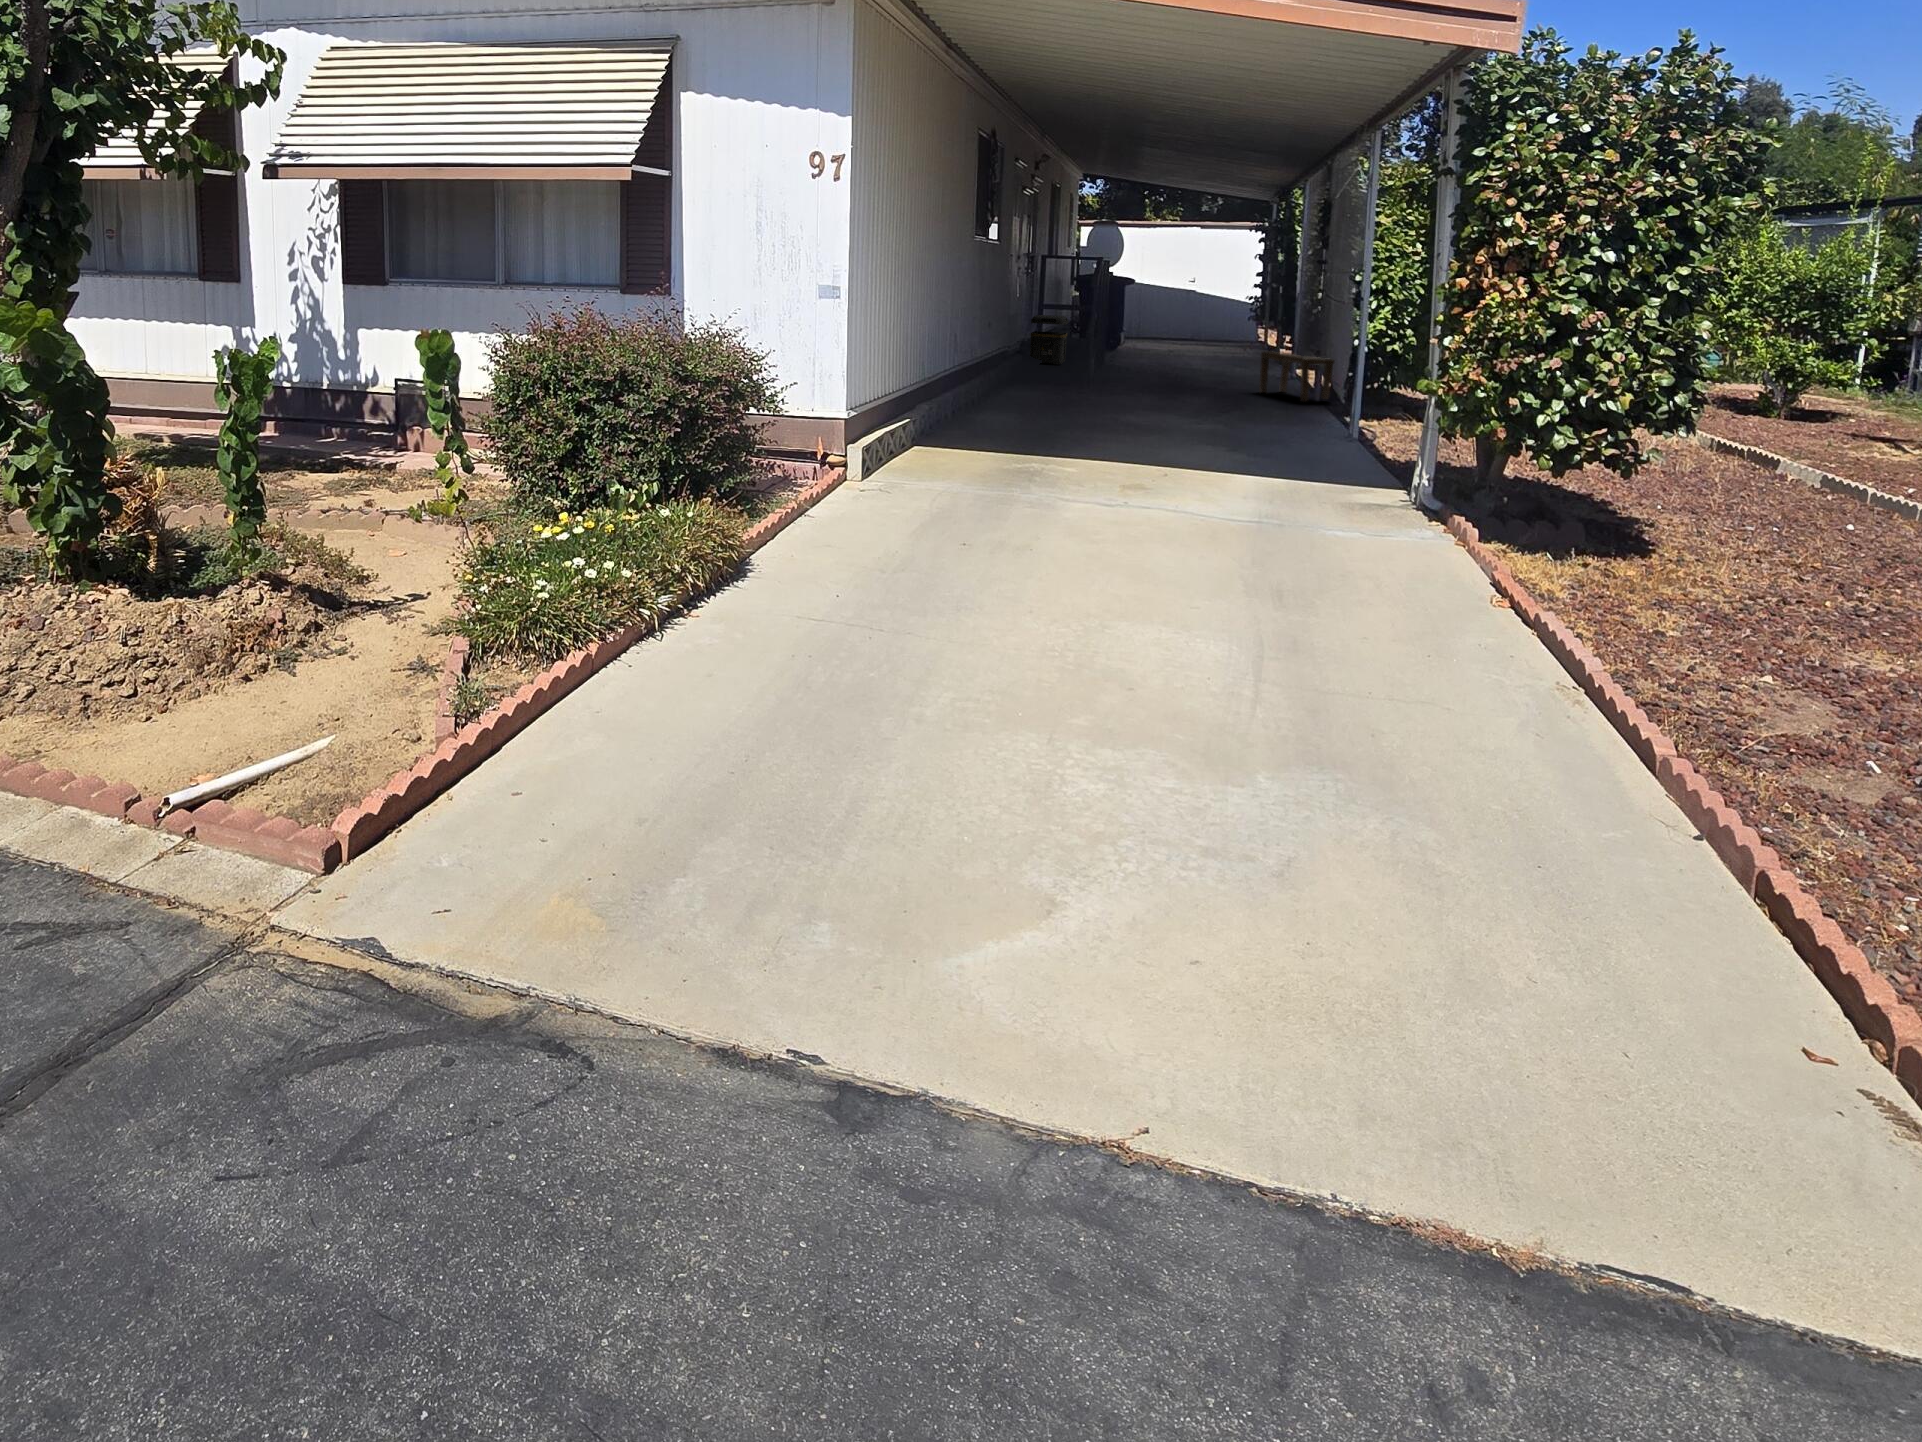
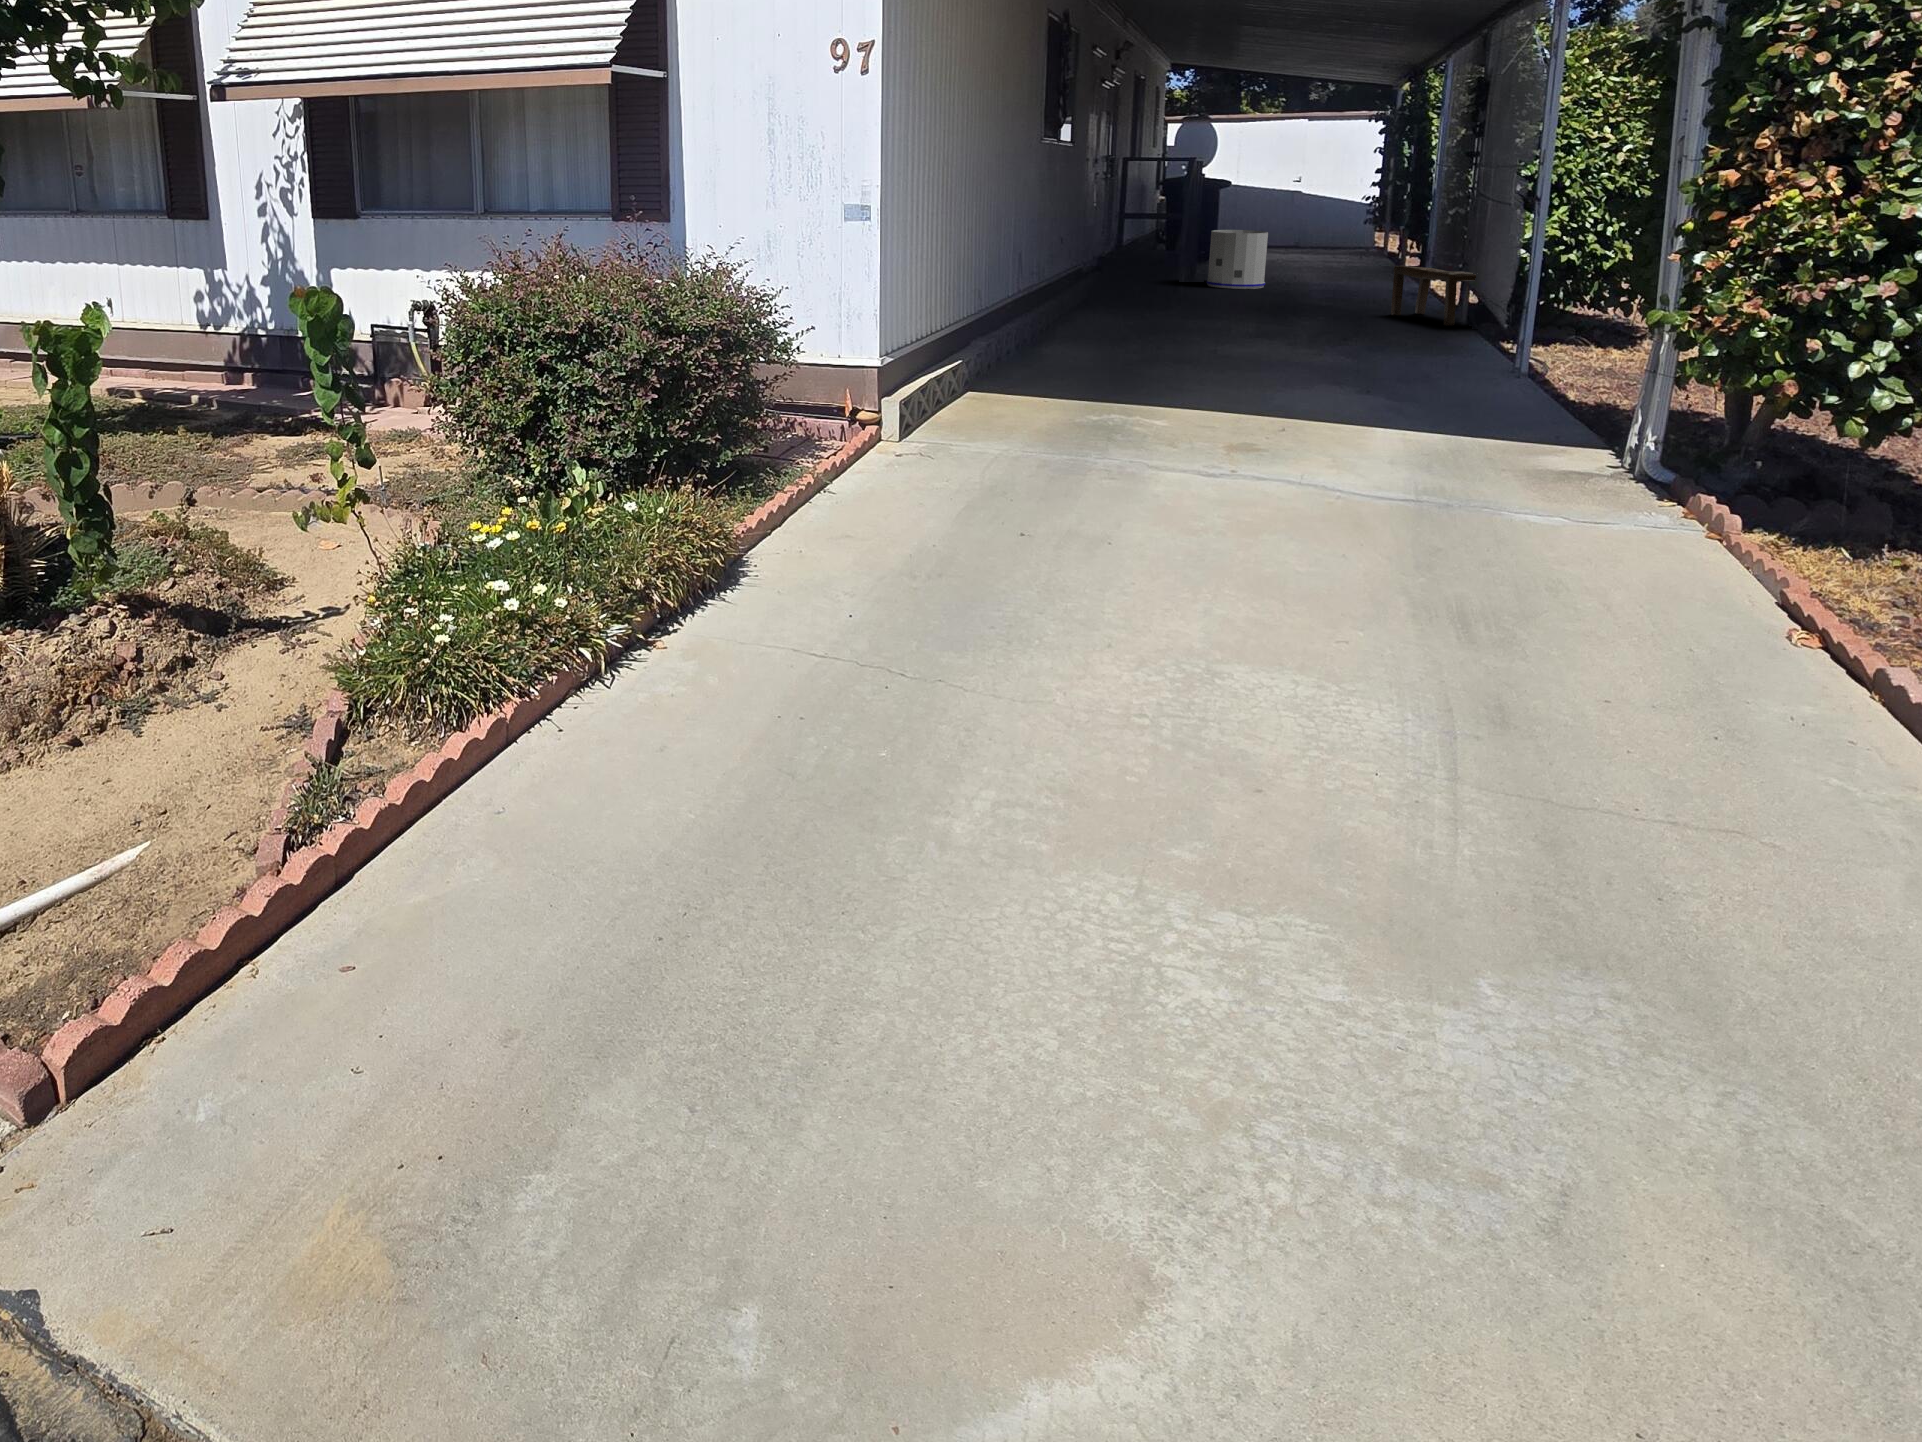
toolbox: present [1030,315,1068,365] -> none [1113,229,1158,285]
trash can: none [1110,318,1161,369] -> present [1207,230,1268,289]

